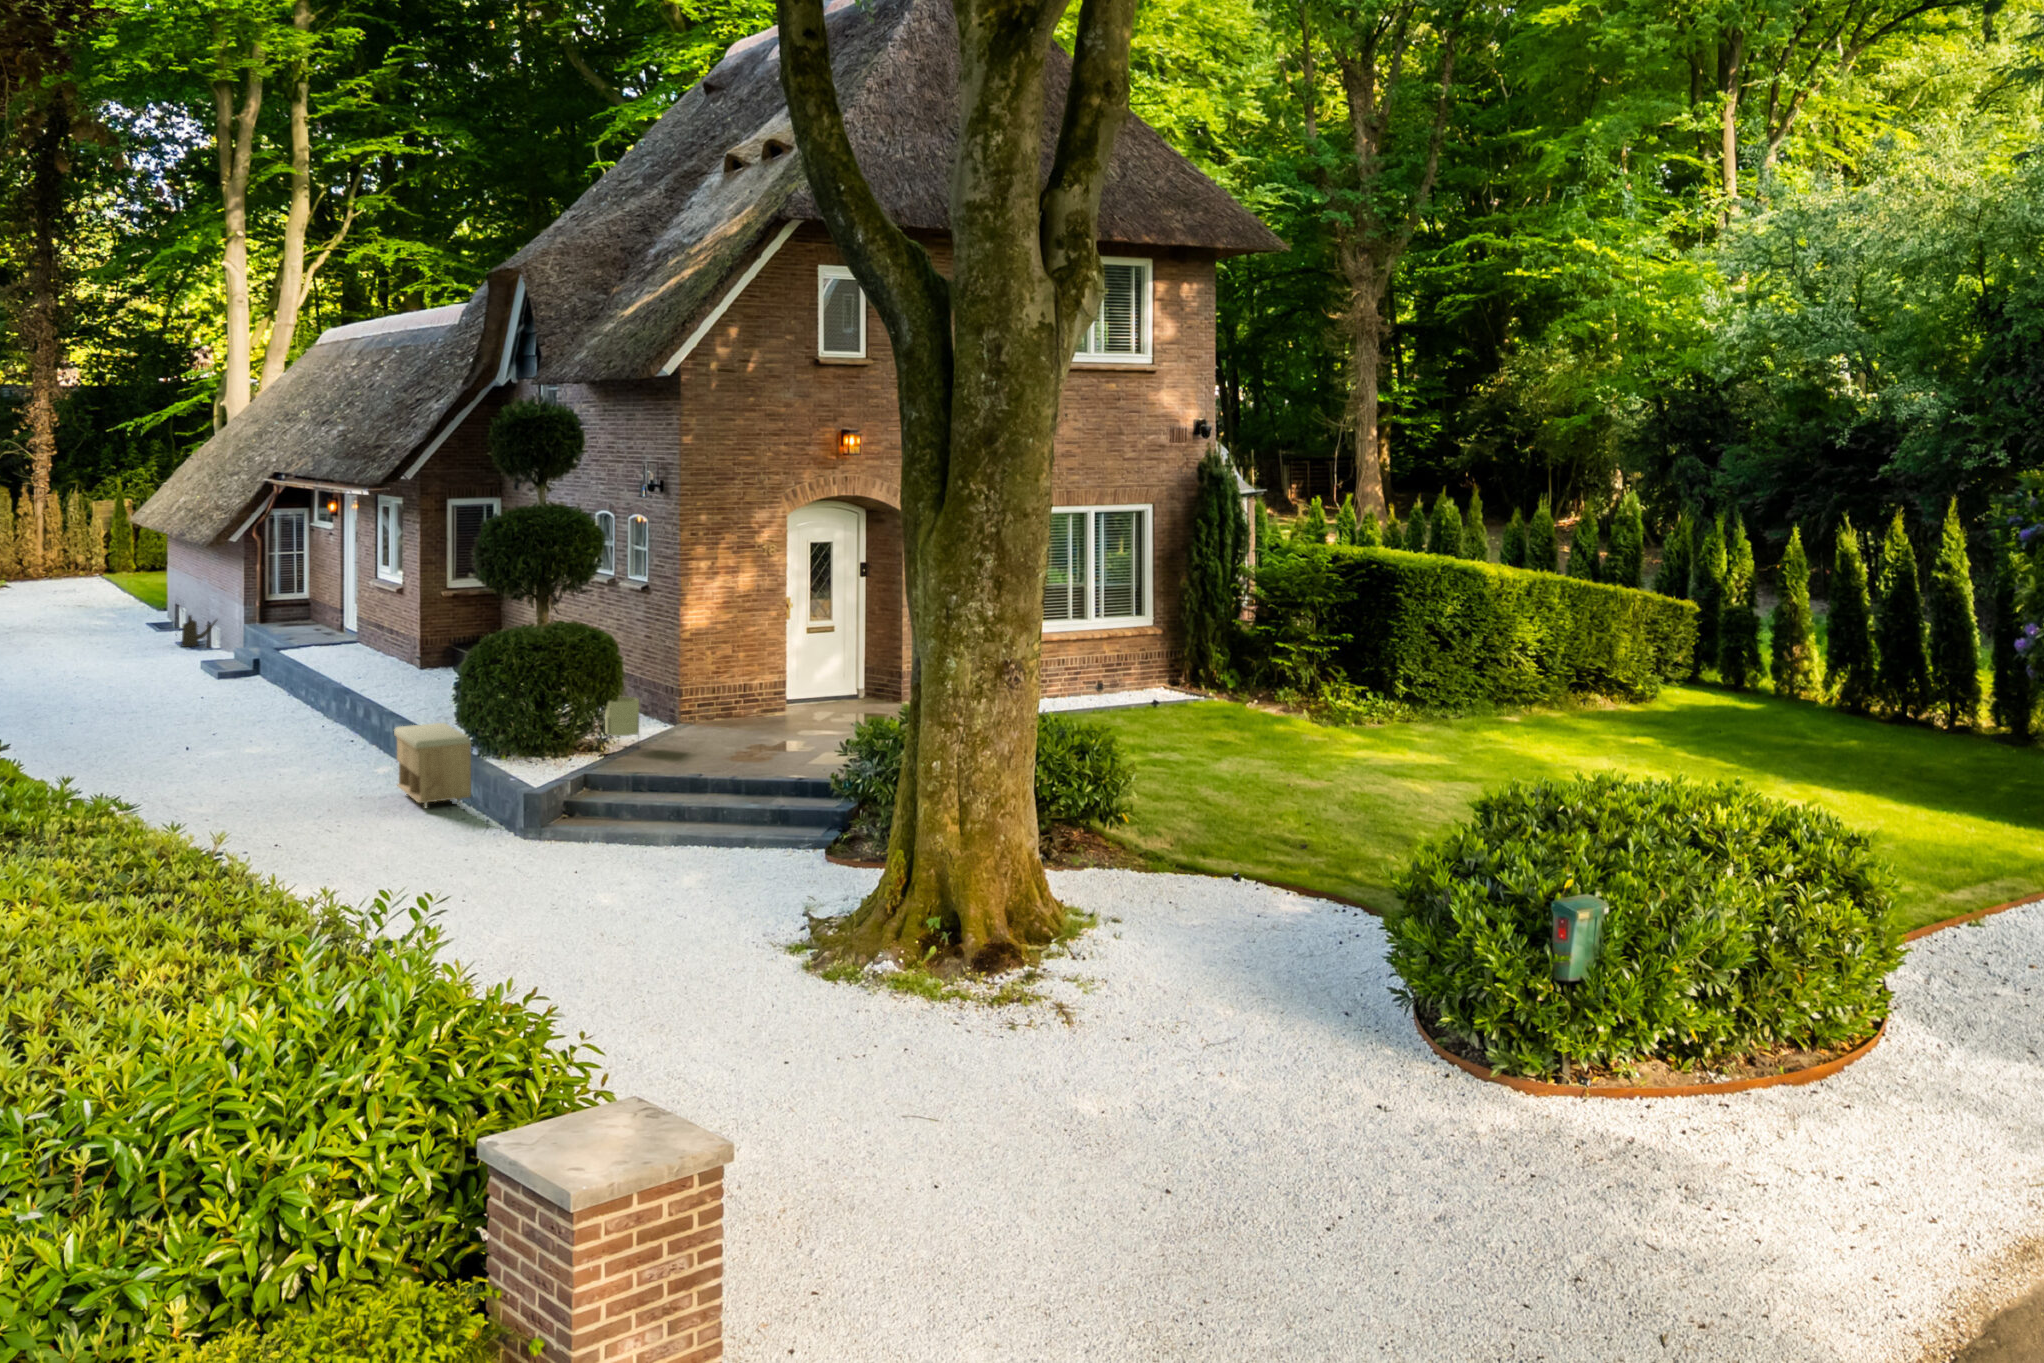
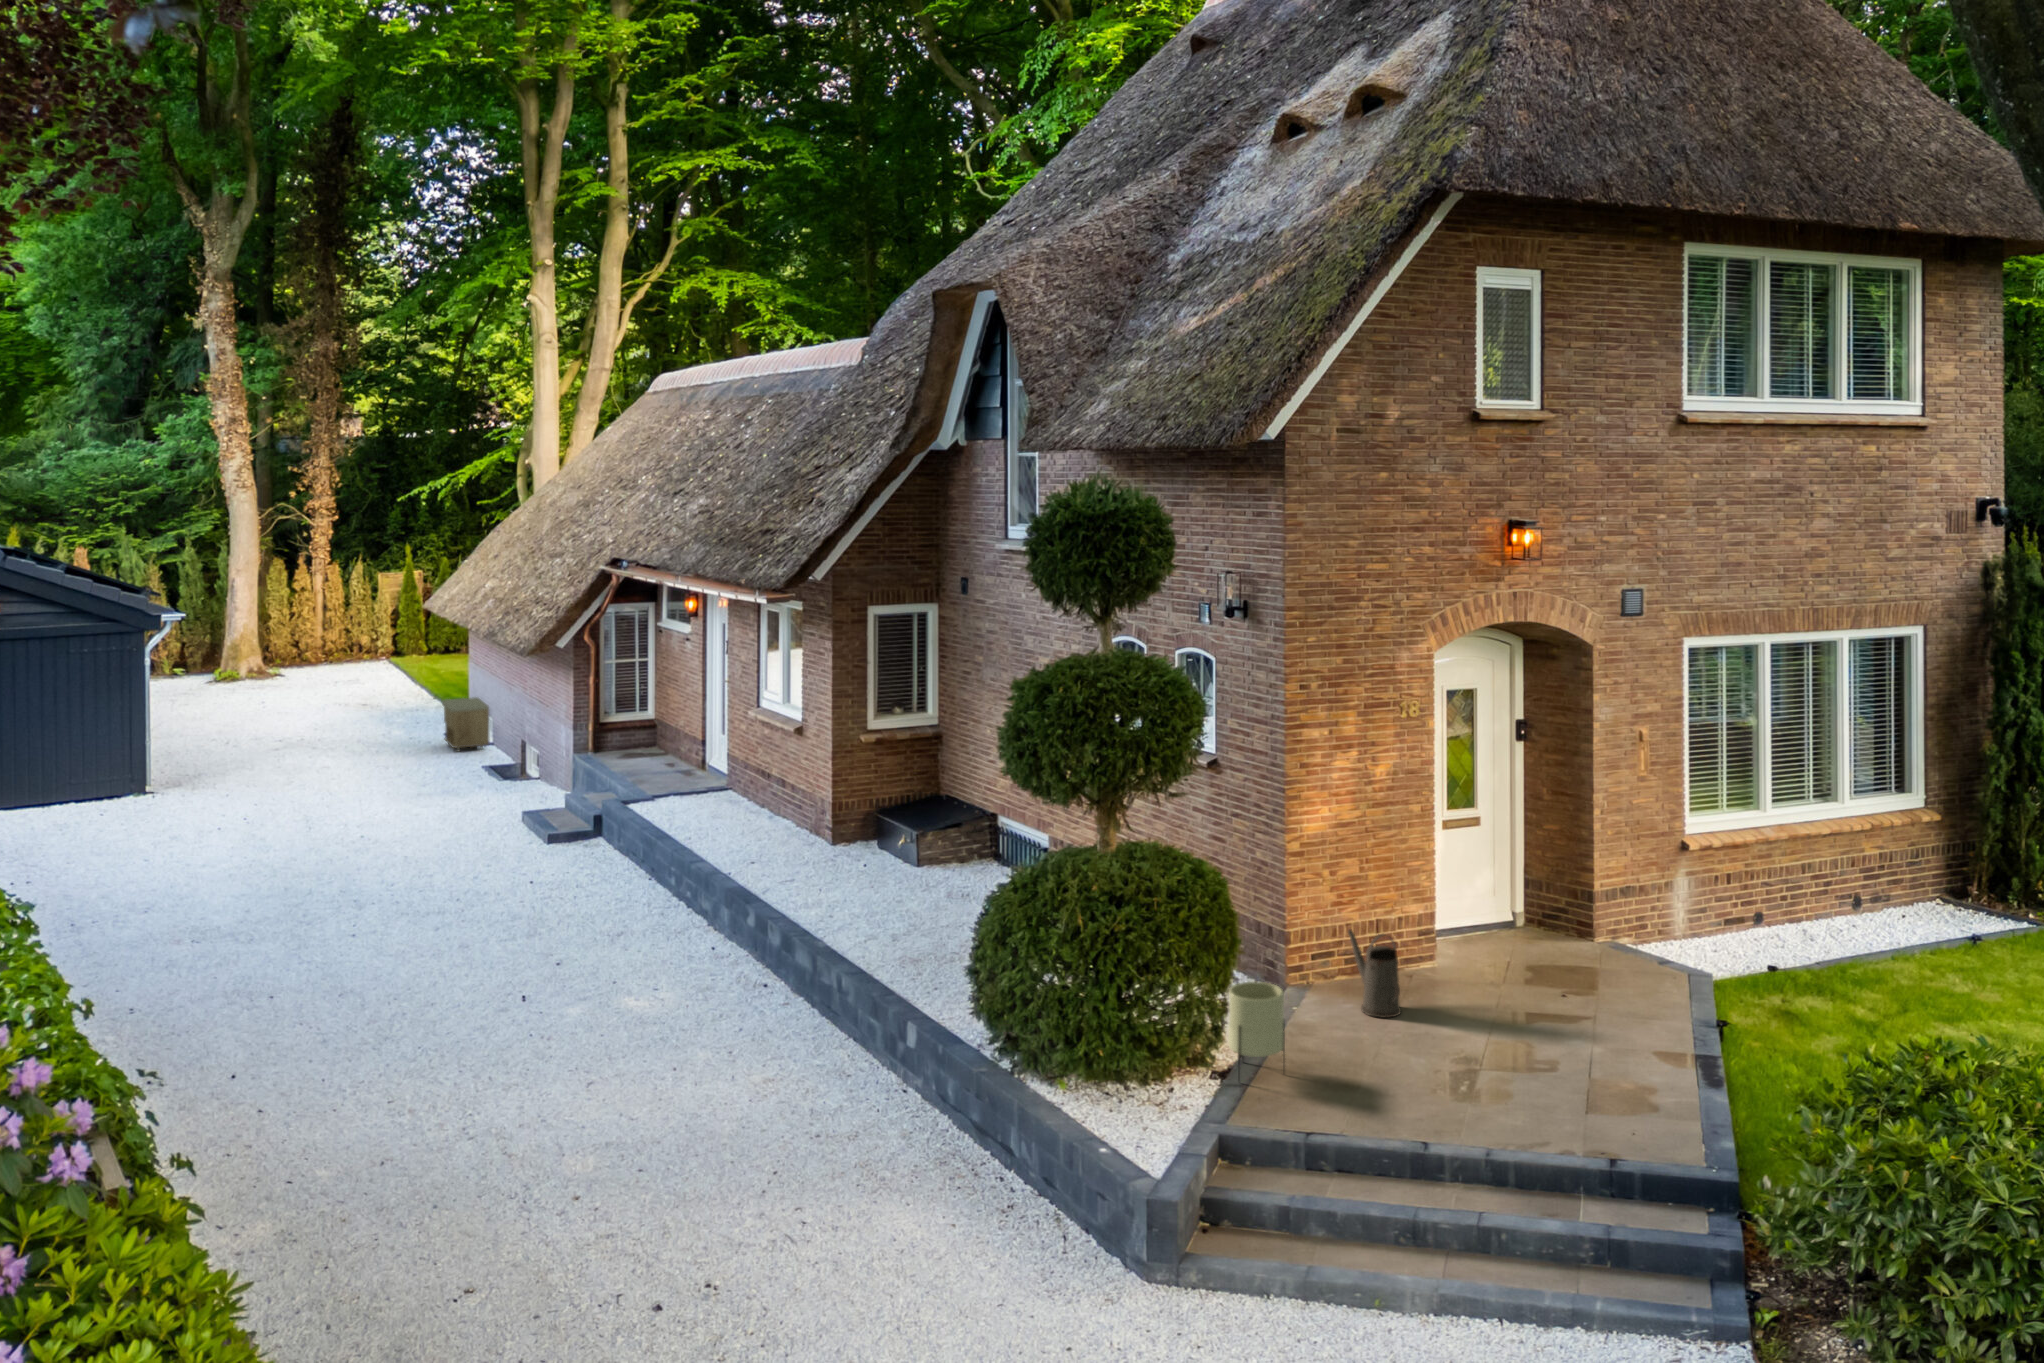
watering can: present [181,615,217,647] -> present [1348,930,1401,1018]
storage bench: present [394,723,471,808] -> present [442,697,489,751]

